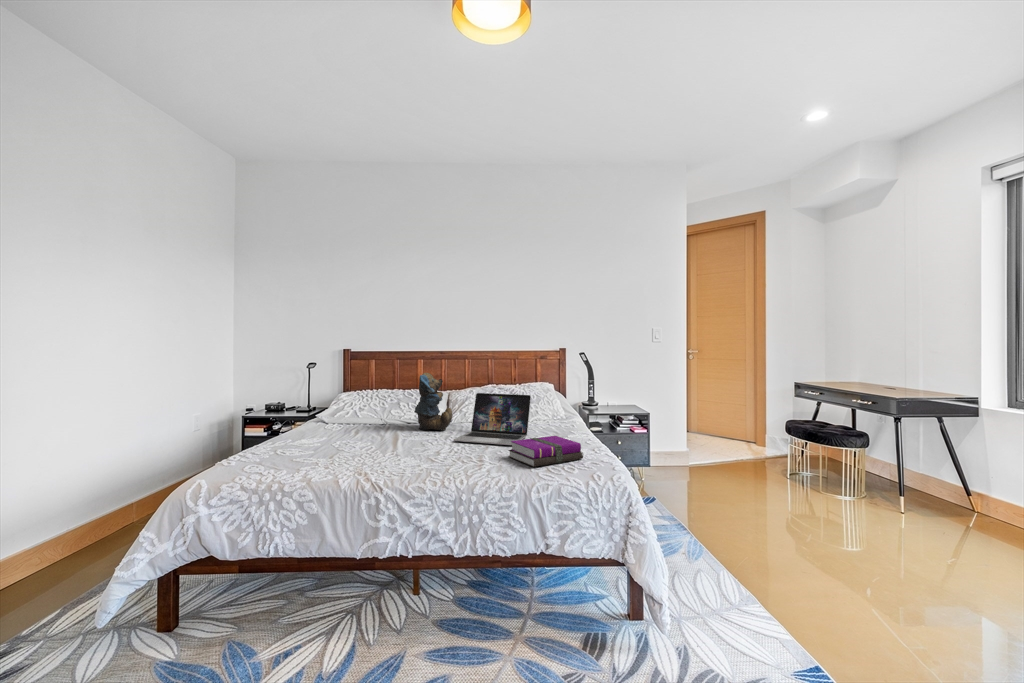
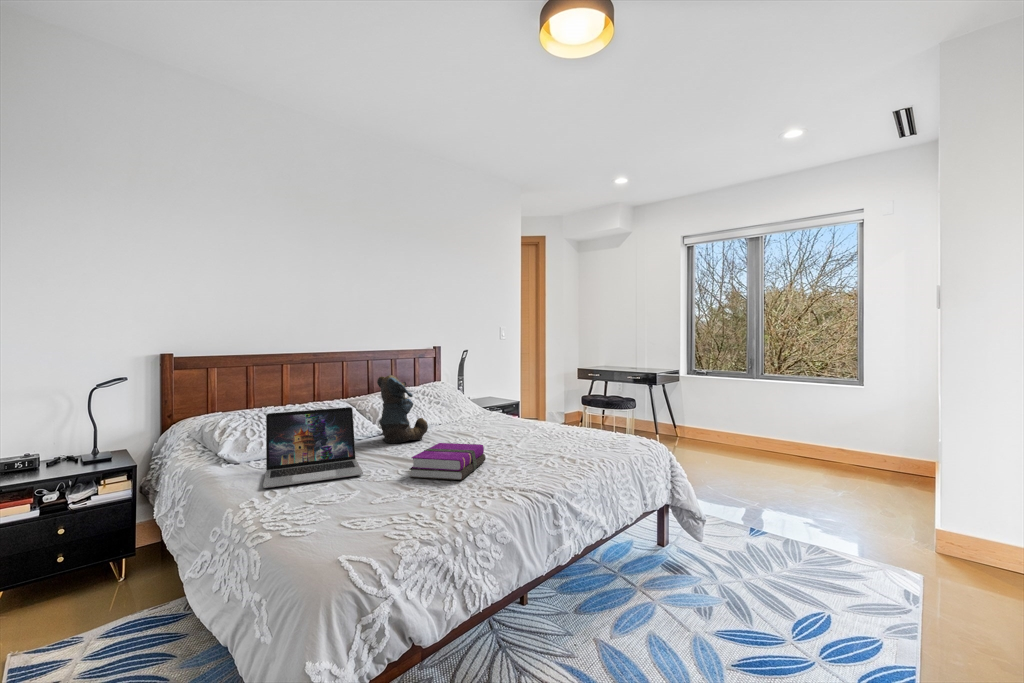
laptop: present [454,393,531,445] -> present [263,407,363,488]
notebook: present [509,436,583,467] -> present [409,443,486,480]

